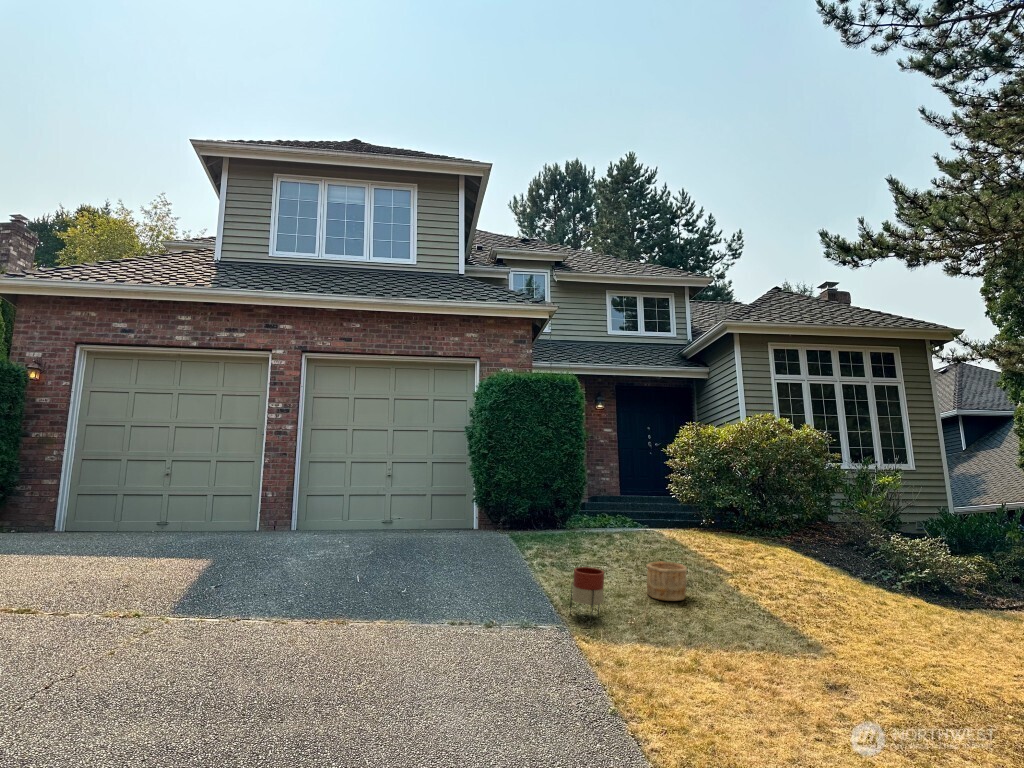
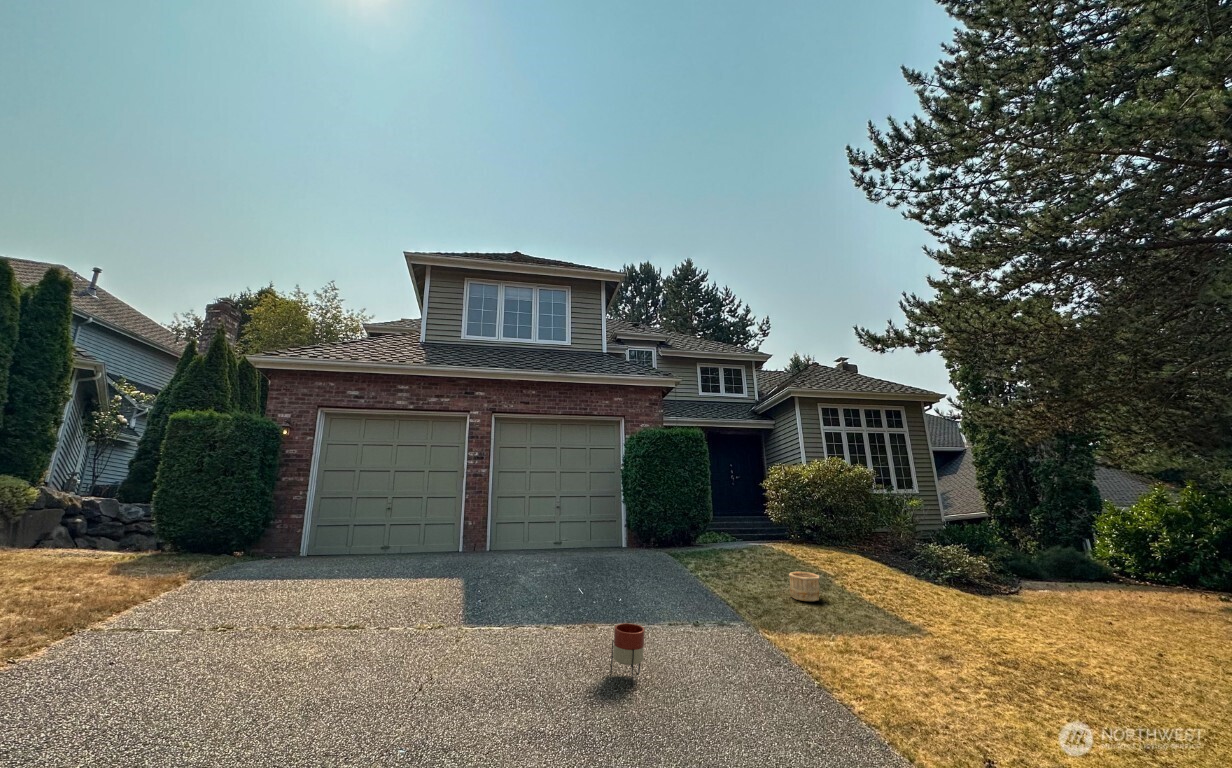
planter: present [570,567,604,622] -> present [611,623,644,684]

